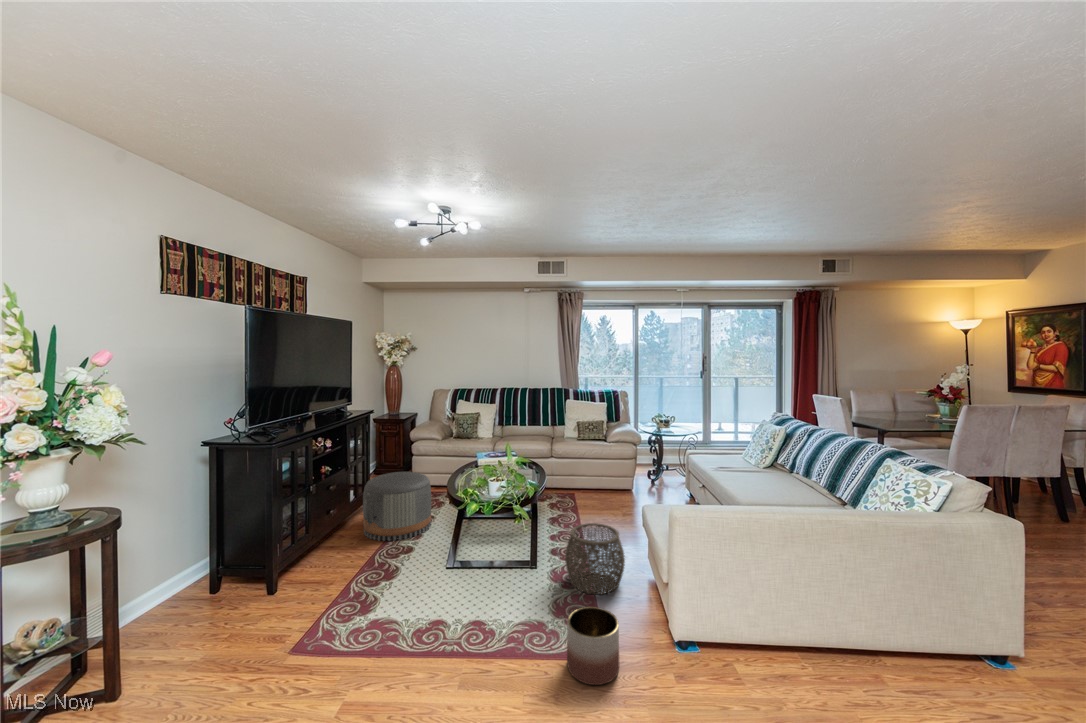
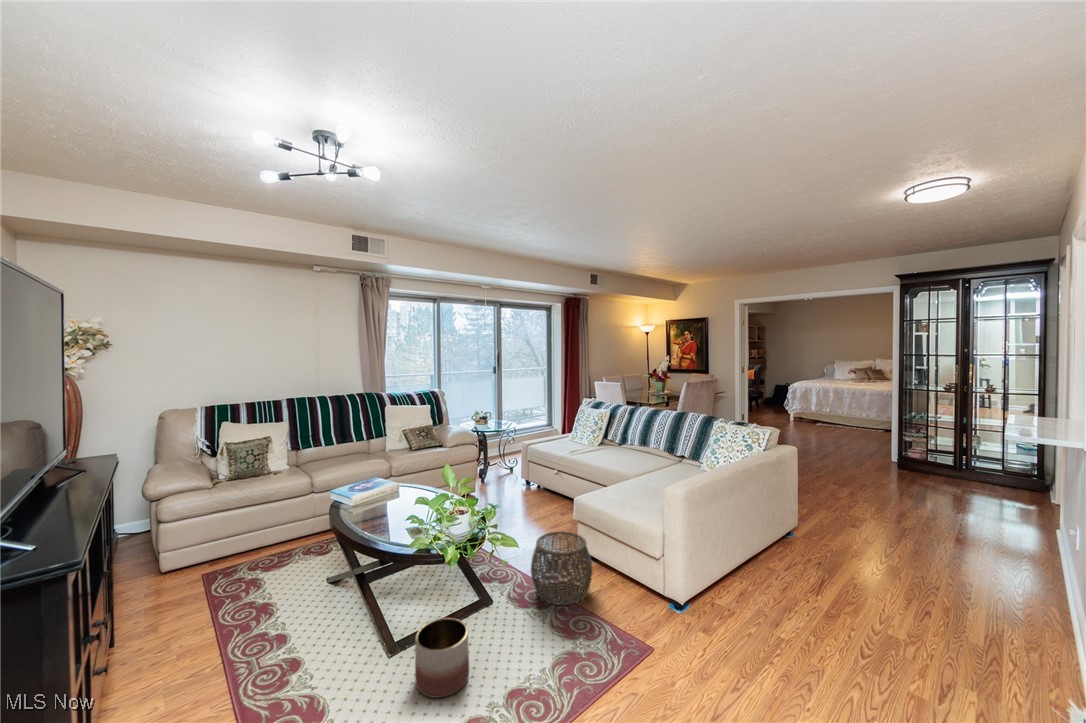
pouf: present [363,472,431,541] -> none [159,542,289,677]
planter: present [567,607,619,685] -> present [415,618,469,698]

